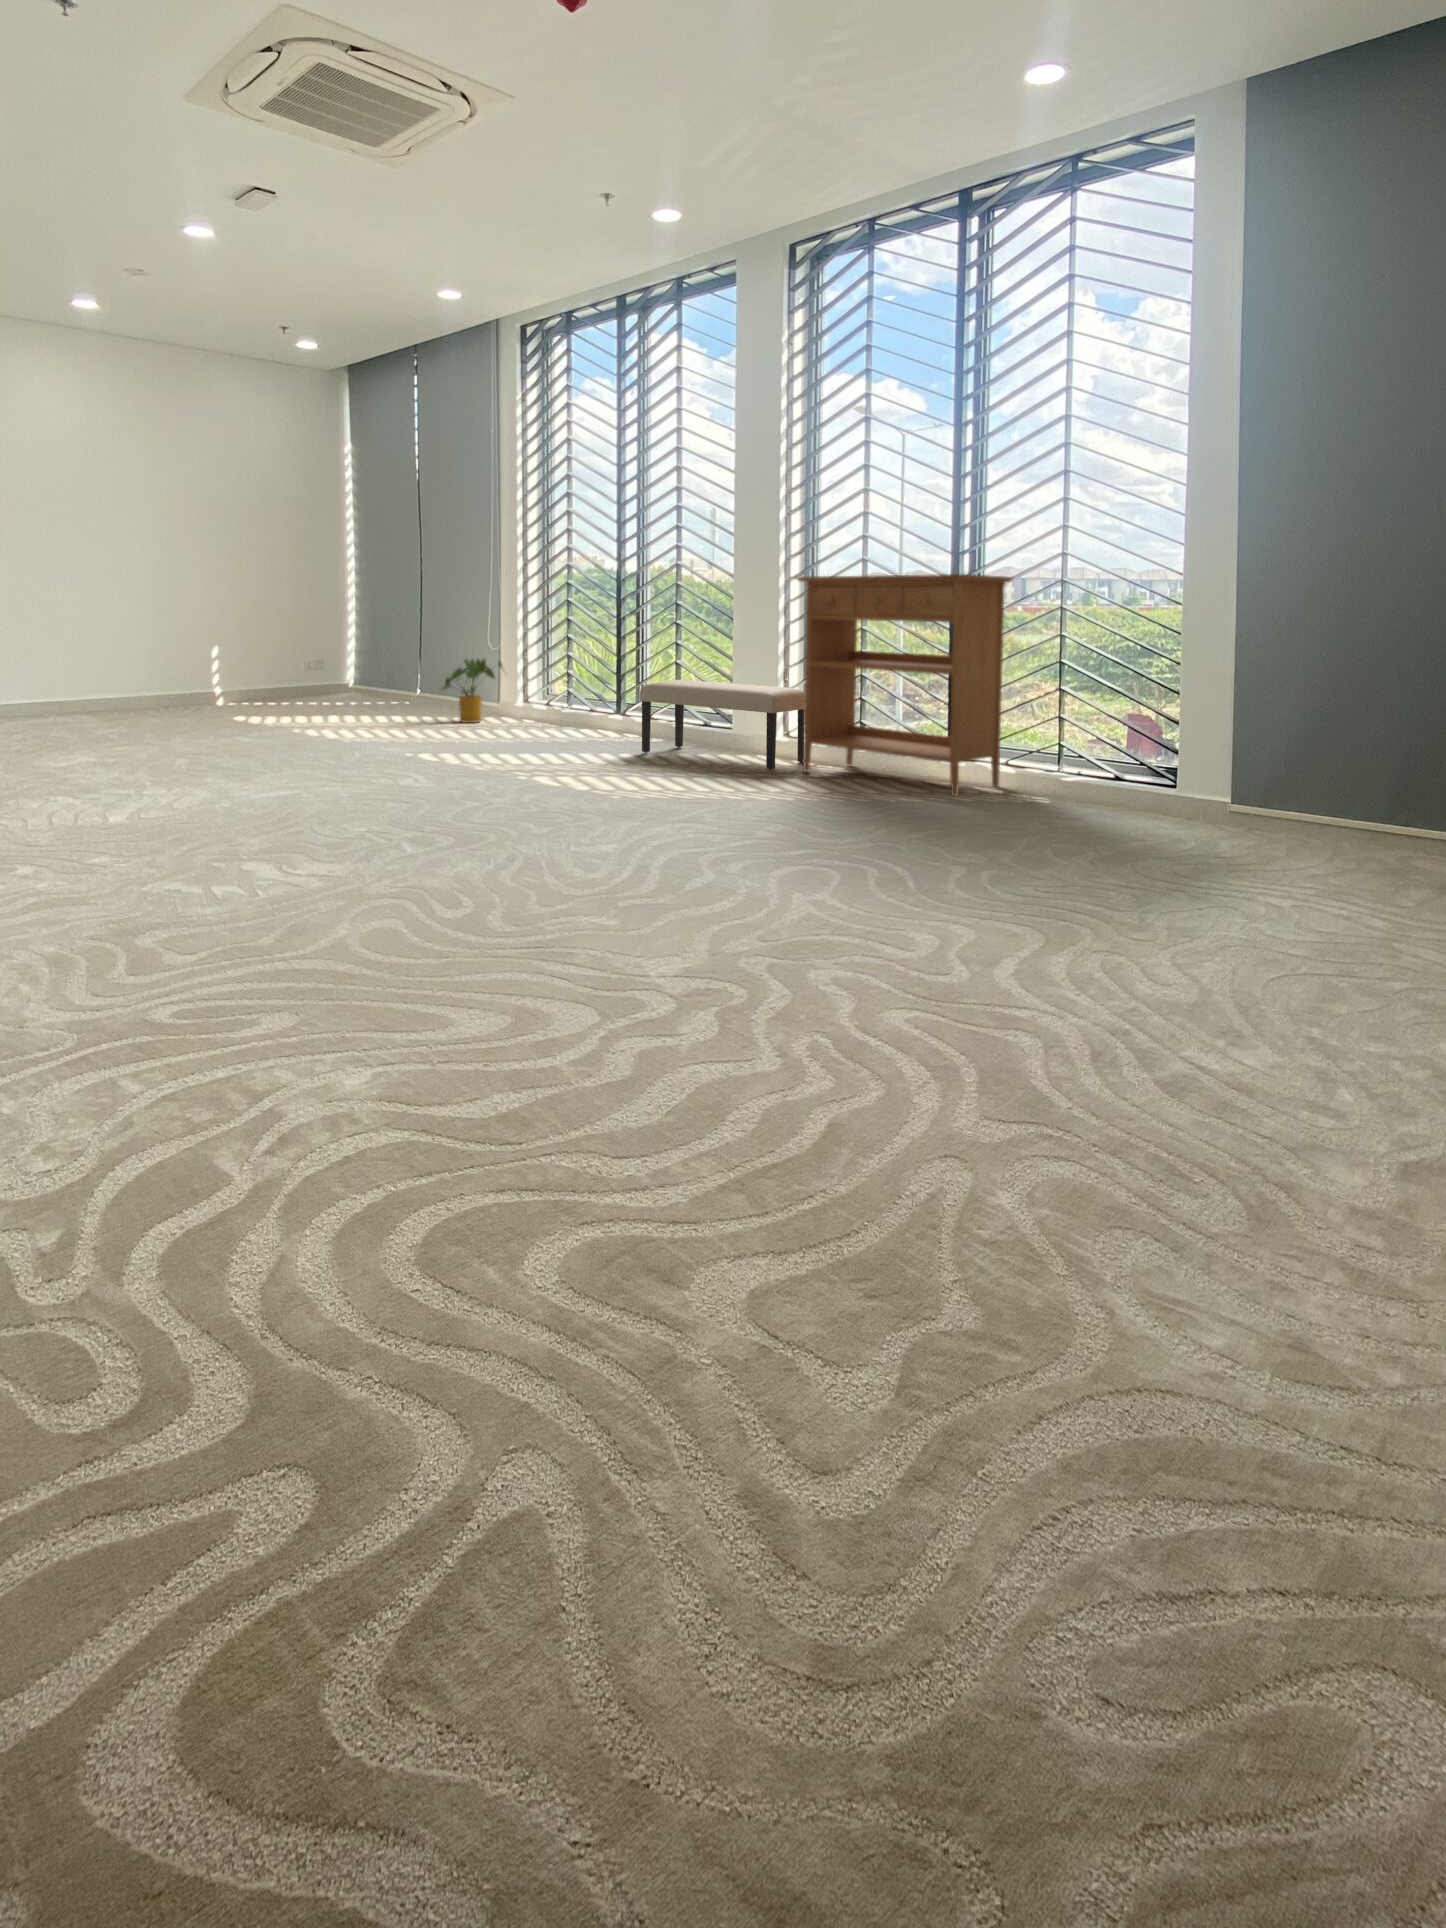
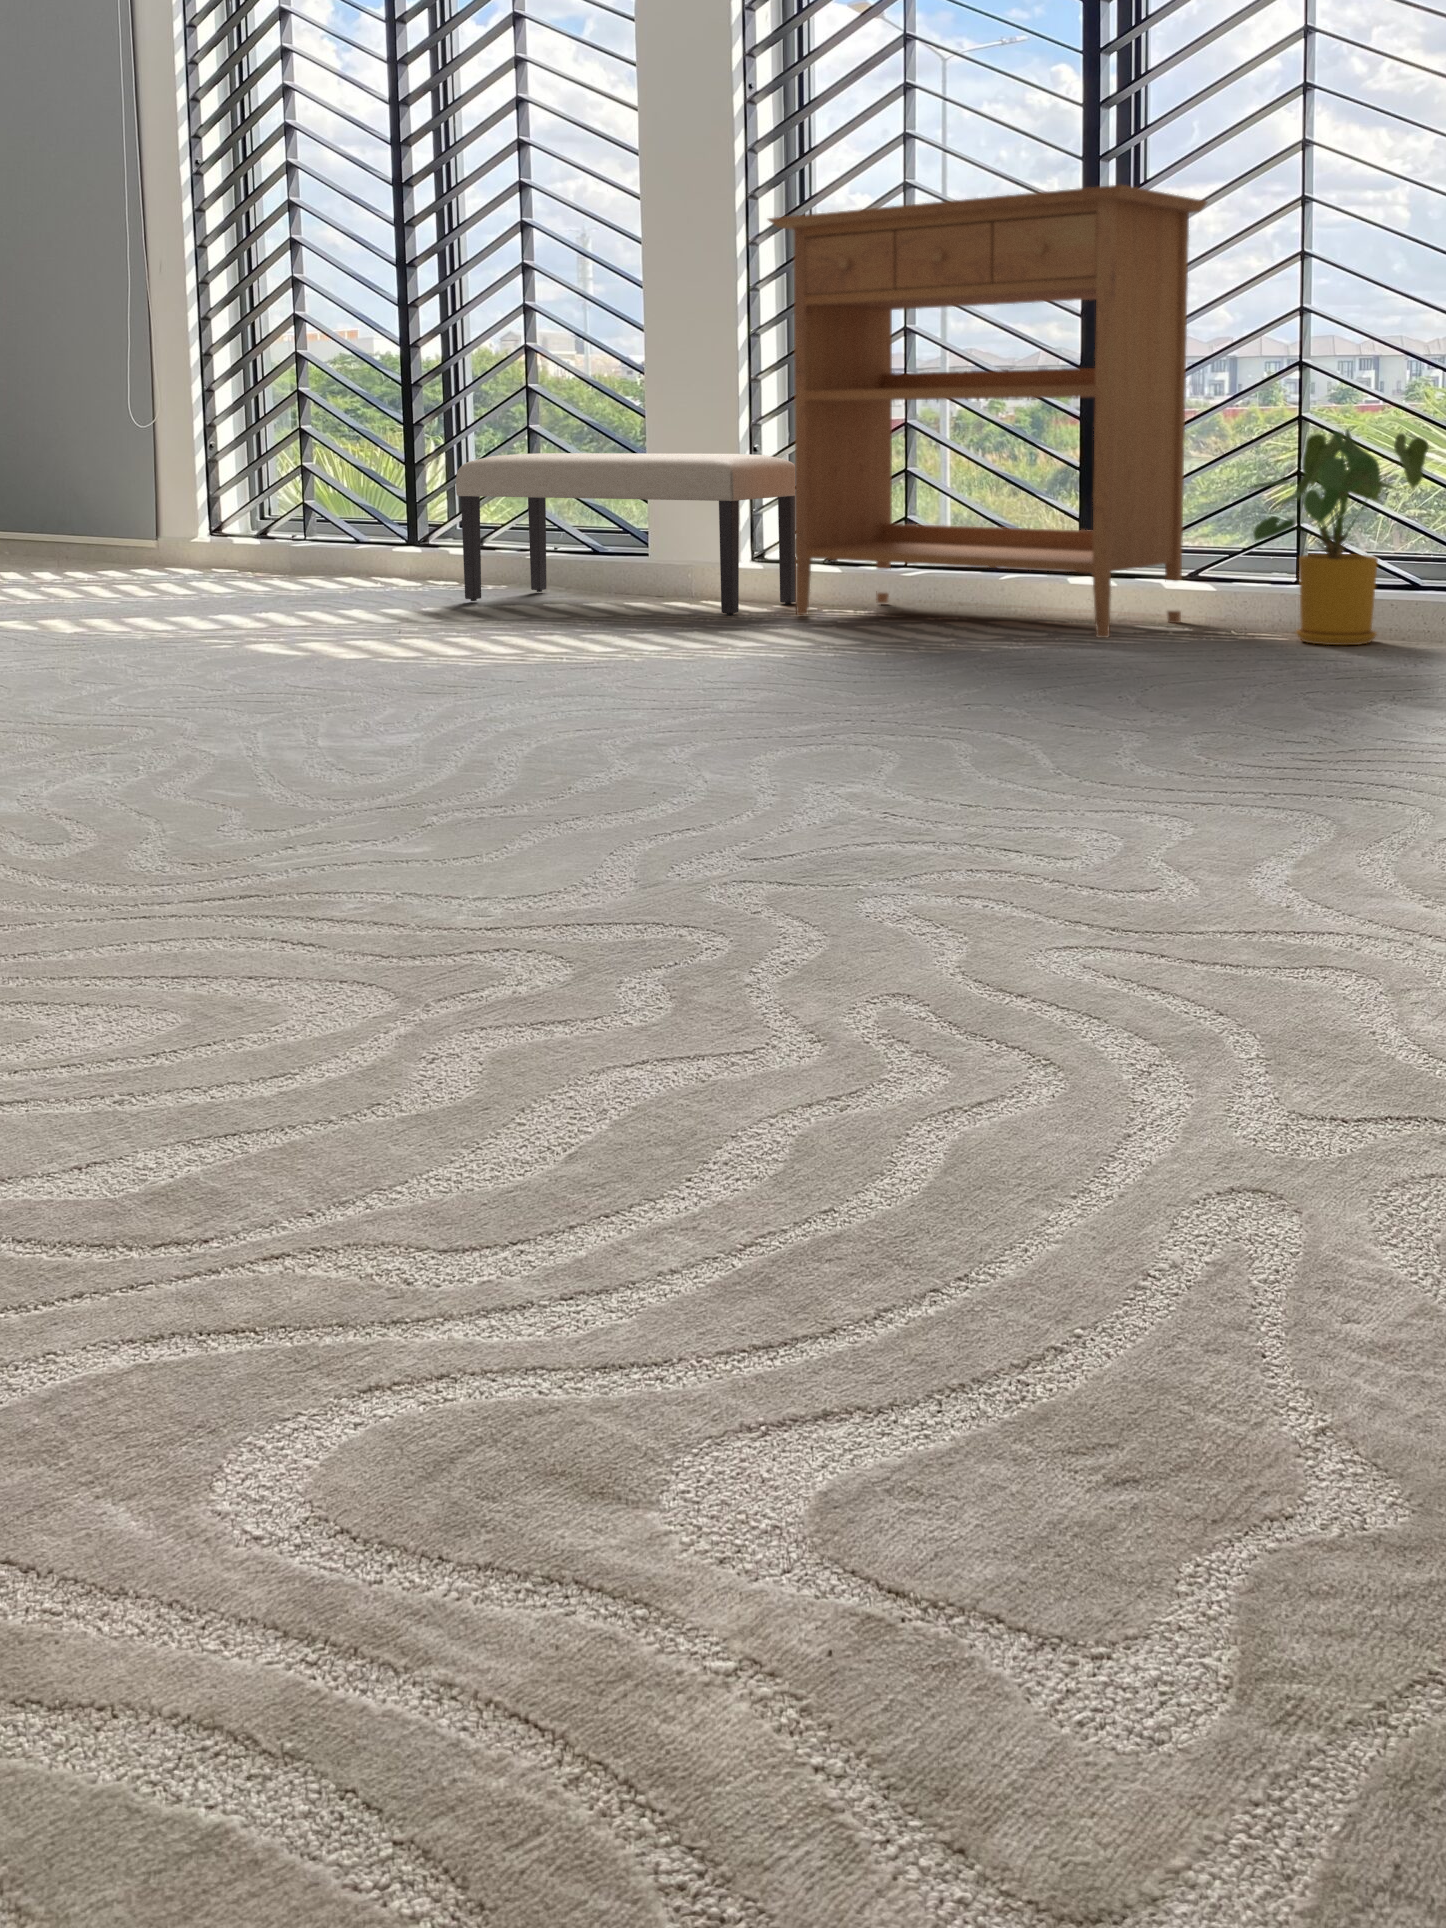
house plant: present [442,659,502,723] -> present [1251,430,1429,645]

